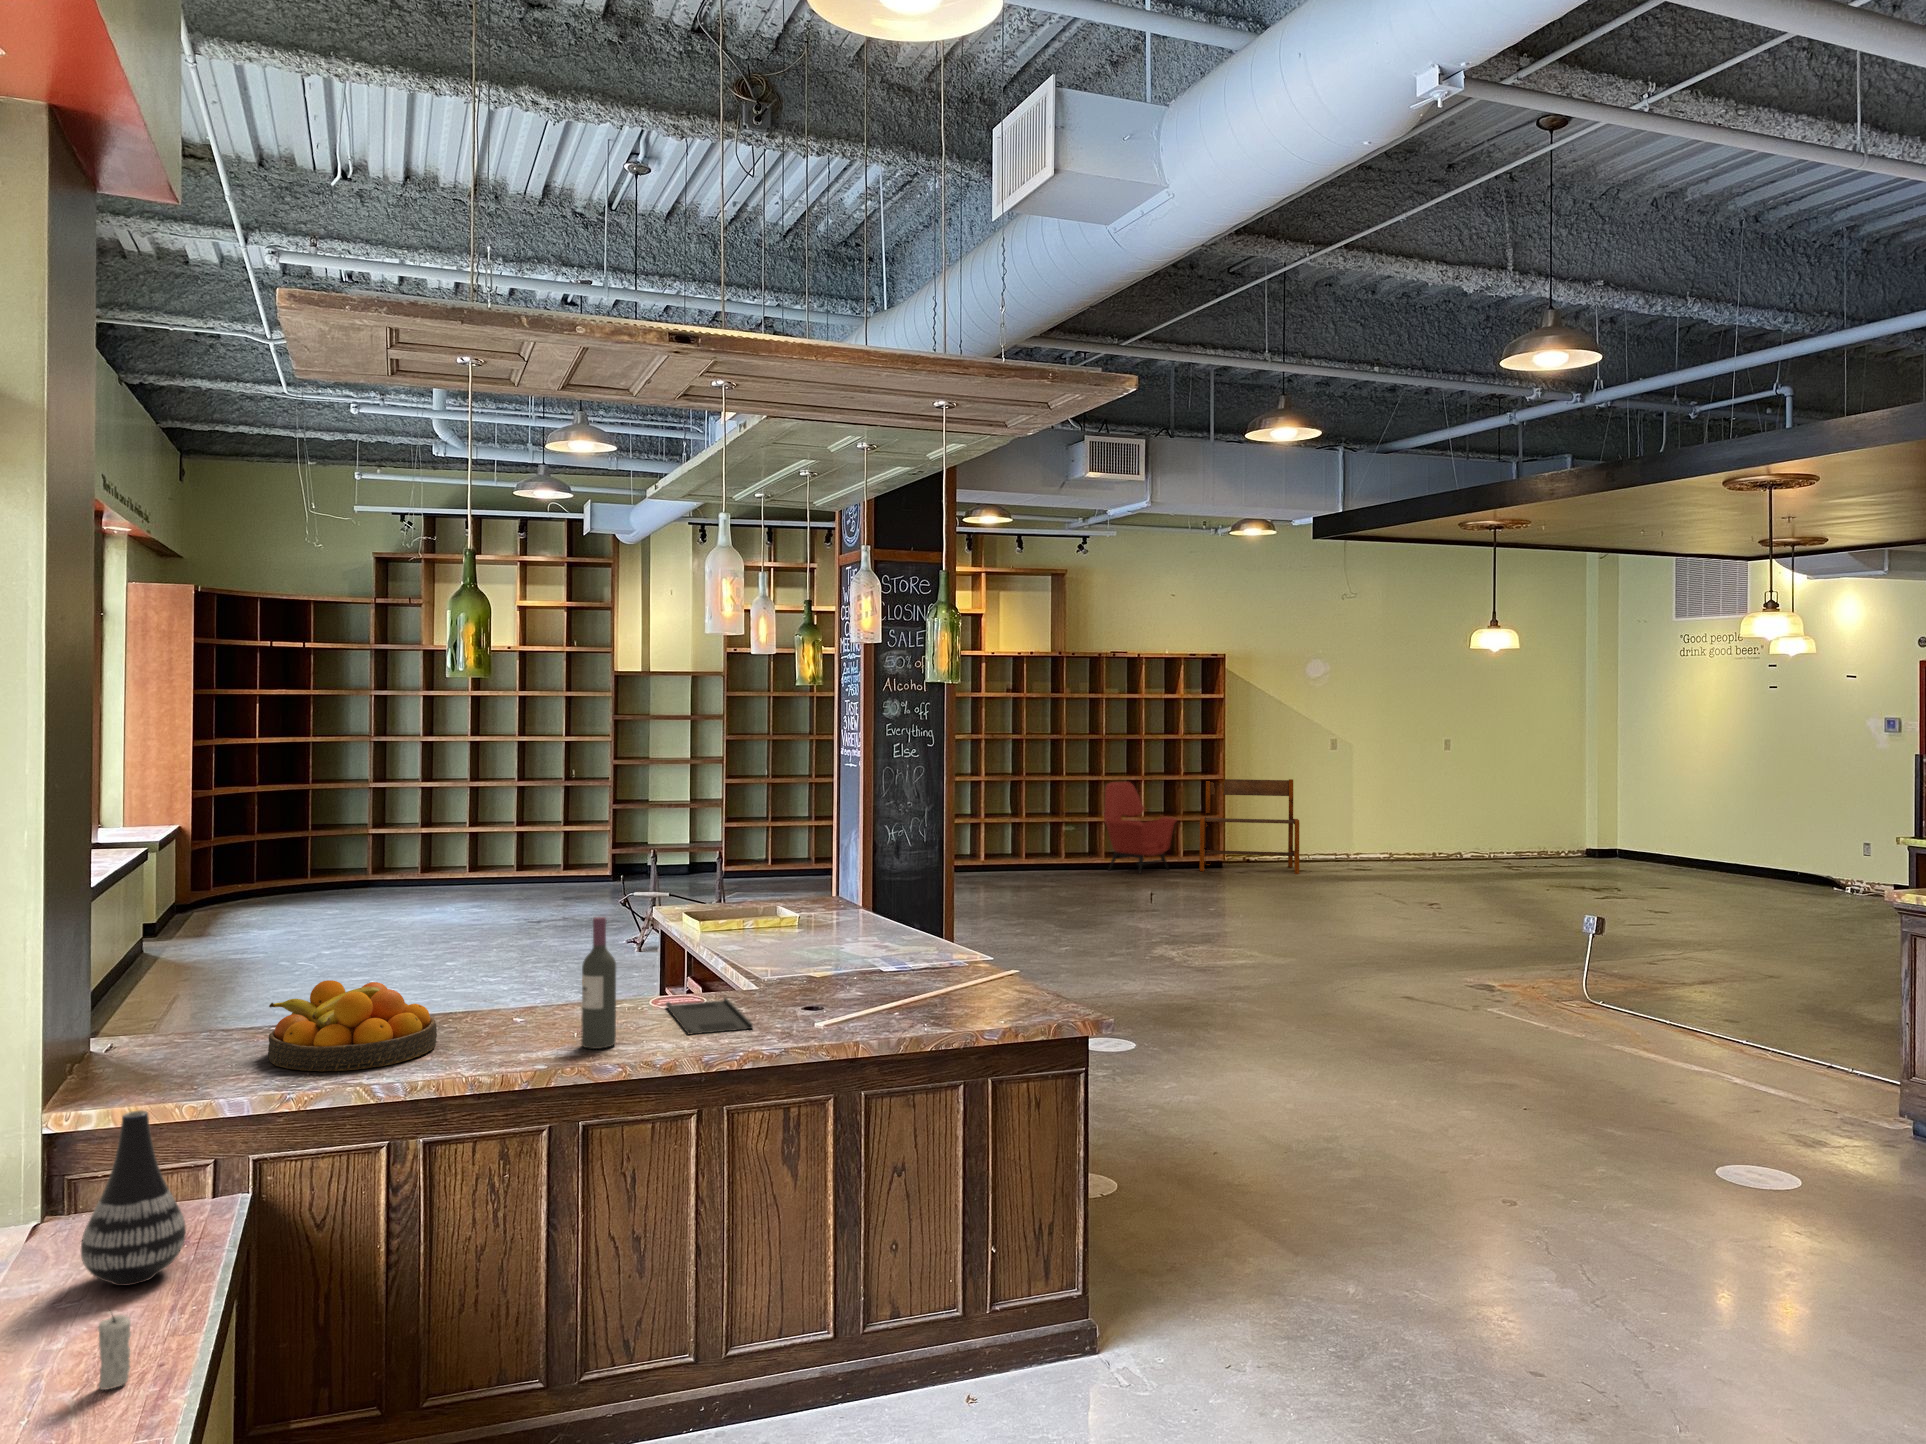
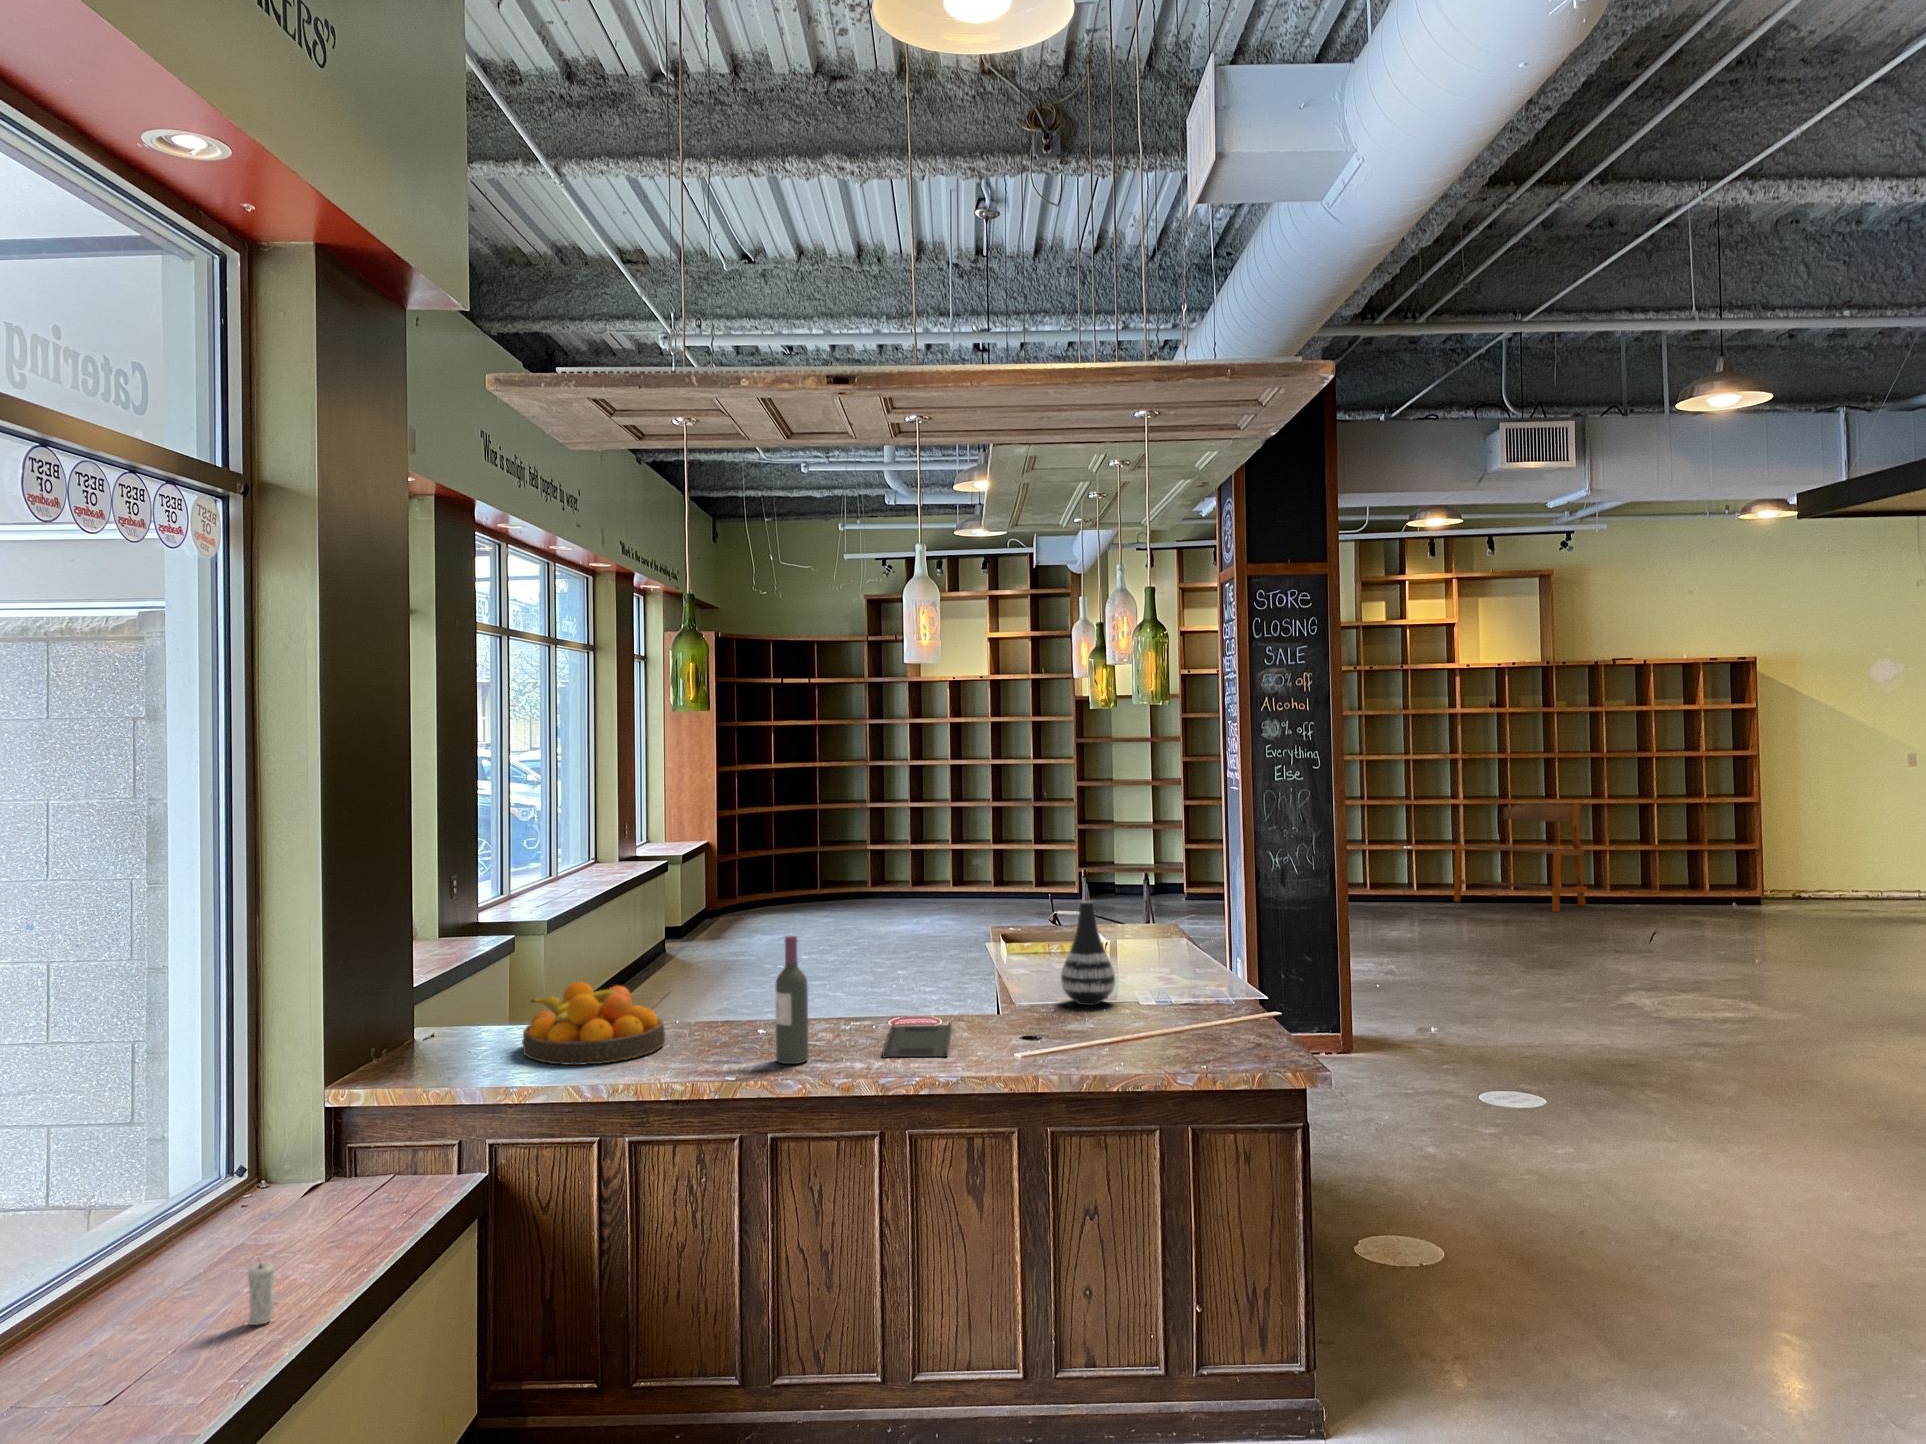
bench: present [1200,779,1299,874] -> present [1454,803,1587,912]
armchair: present [1104,782,1177,873] -> none [1607,804,1703,910]
vase: present [81,1110,186,1286] -> present [1061,901,1116,1005]

